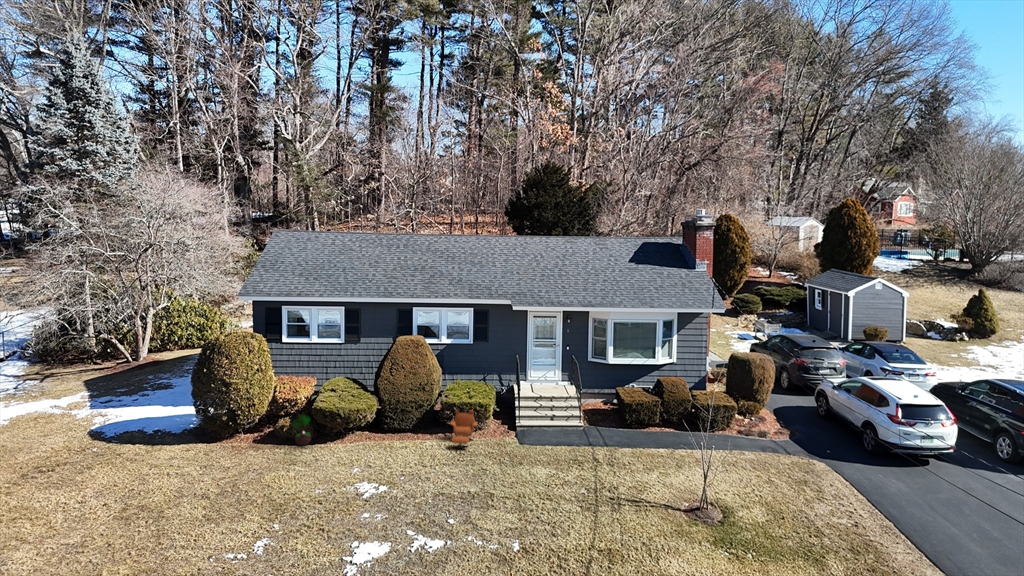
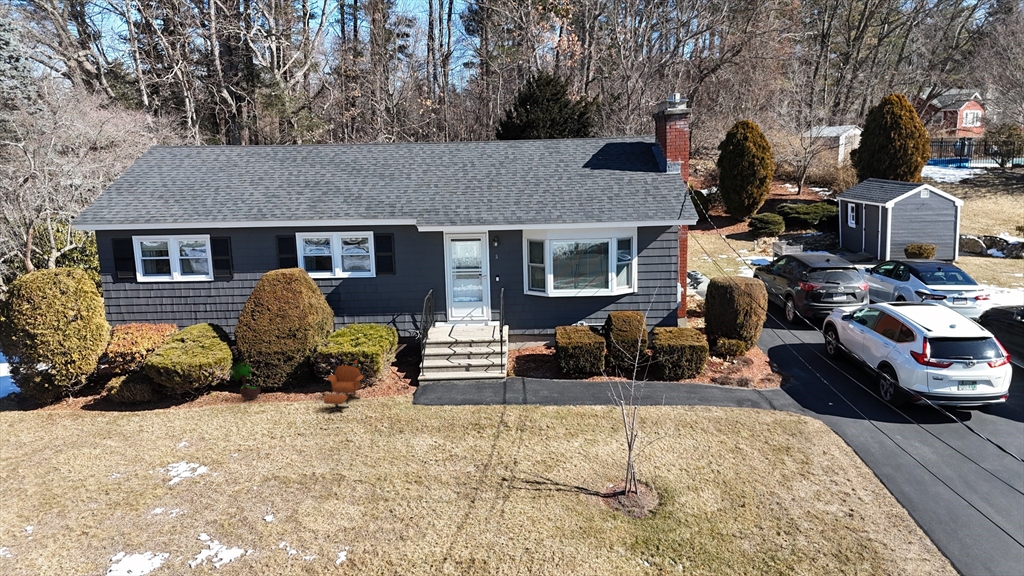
potted tree: present [292,415,311,446] -> present [231,364,261,399]

